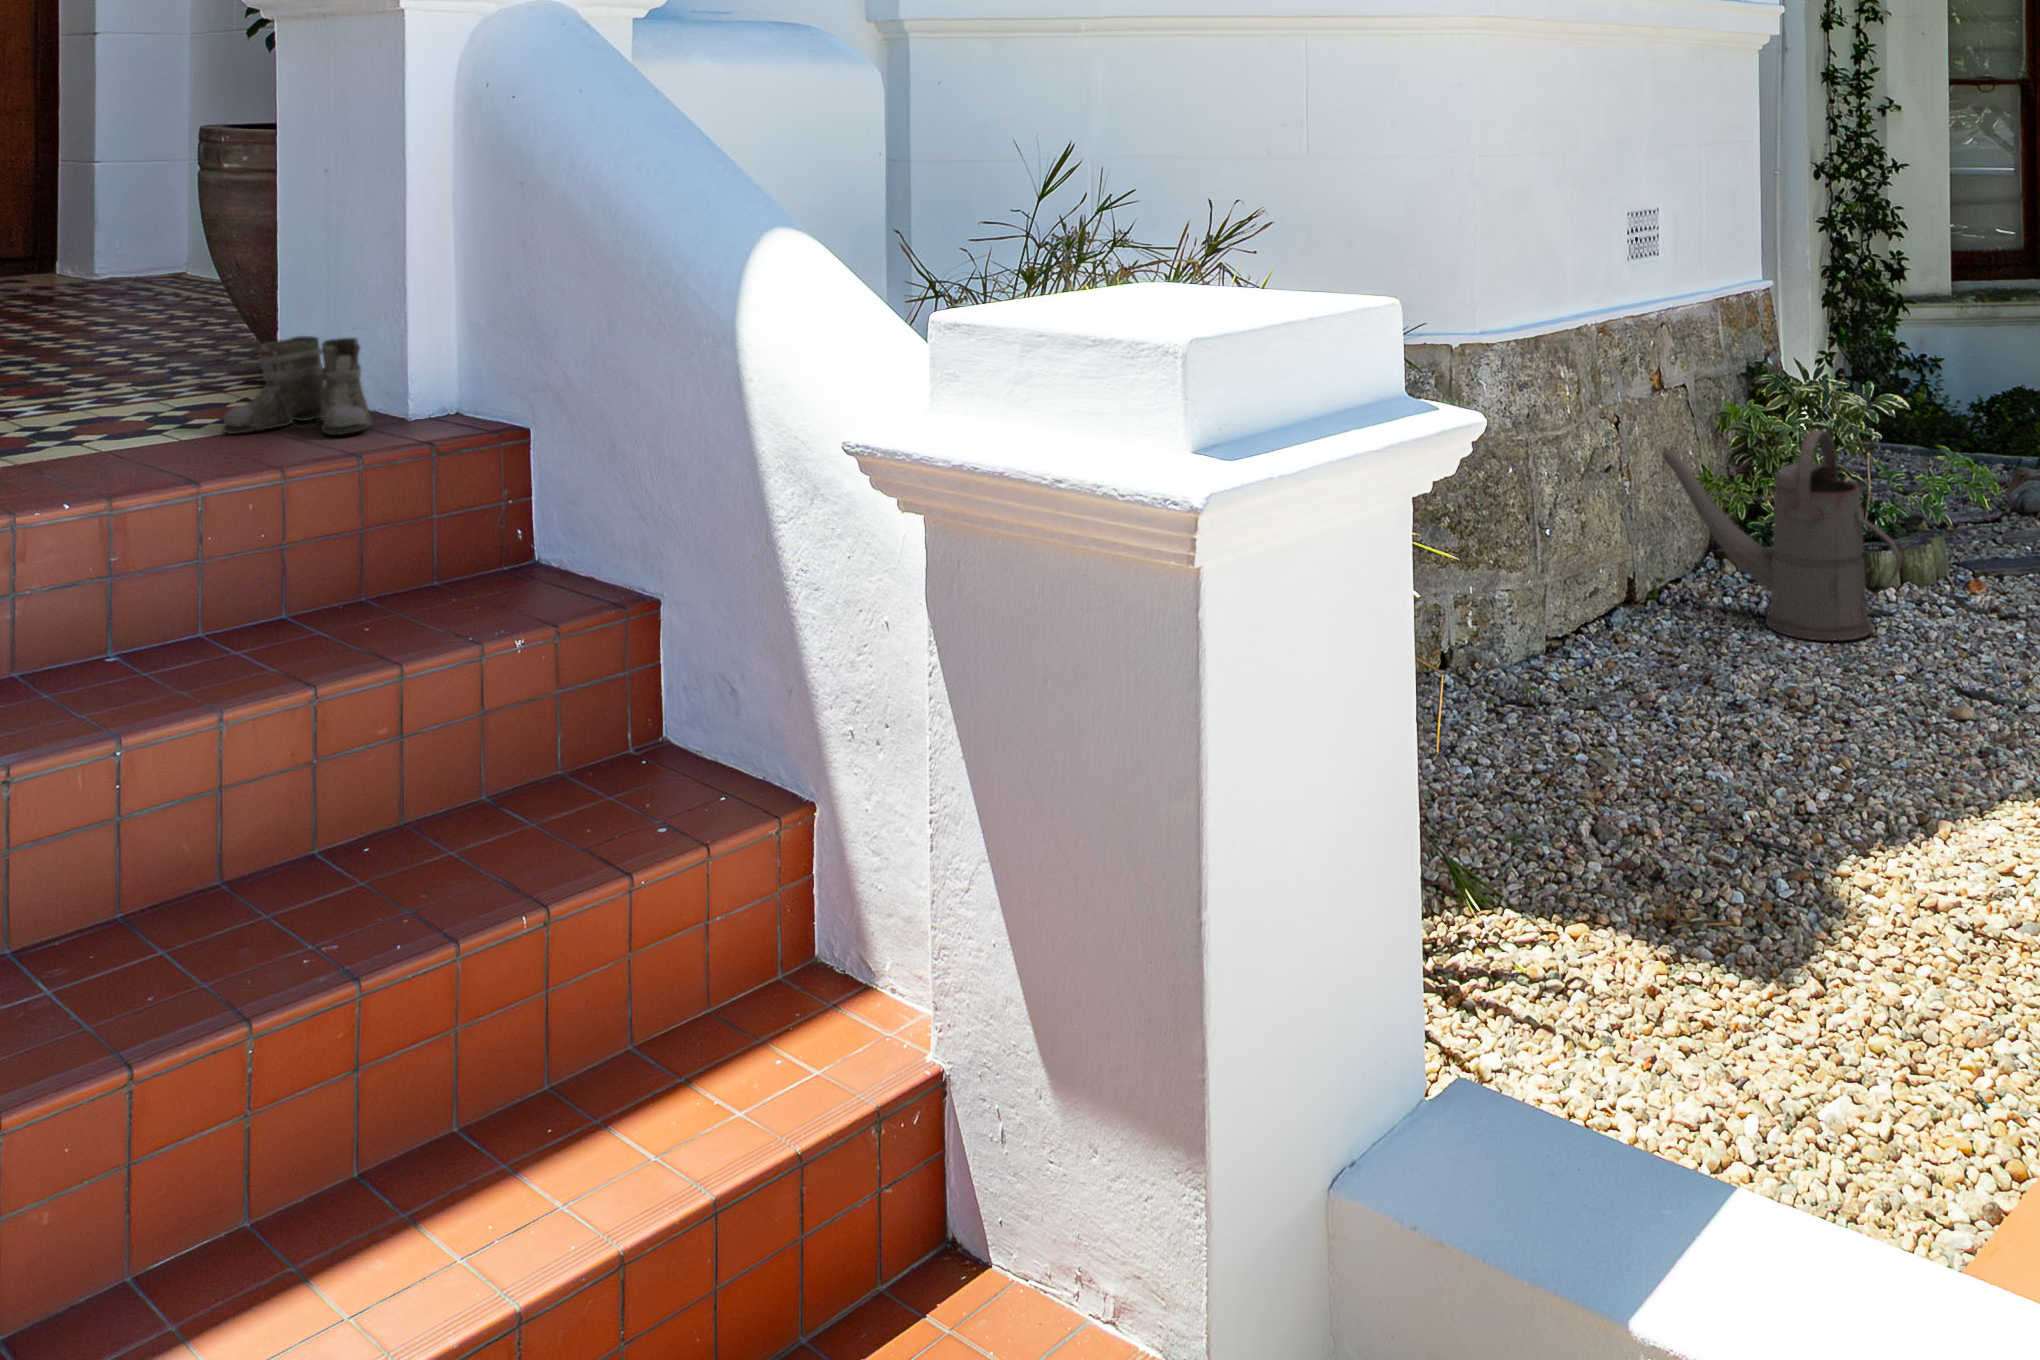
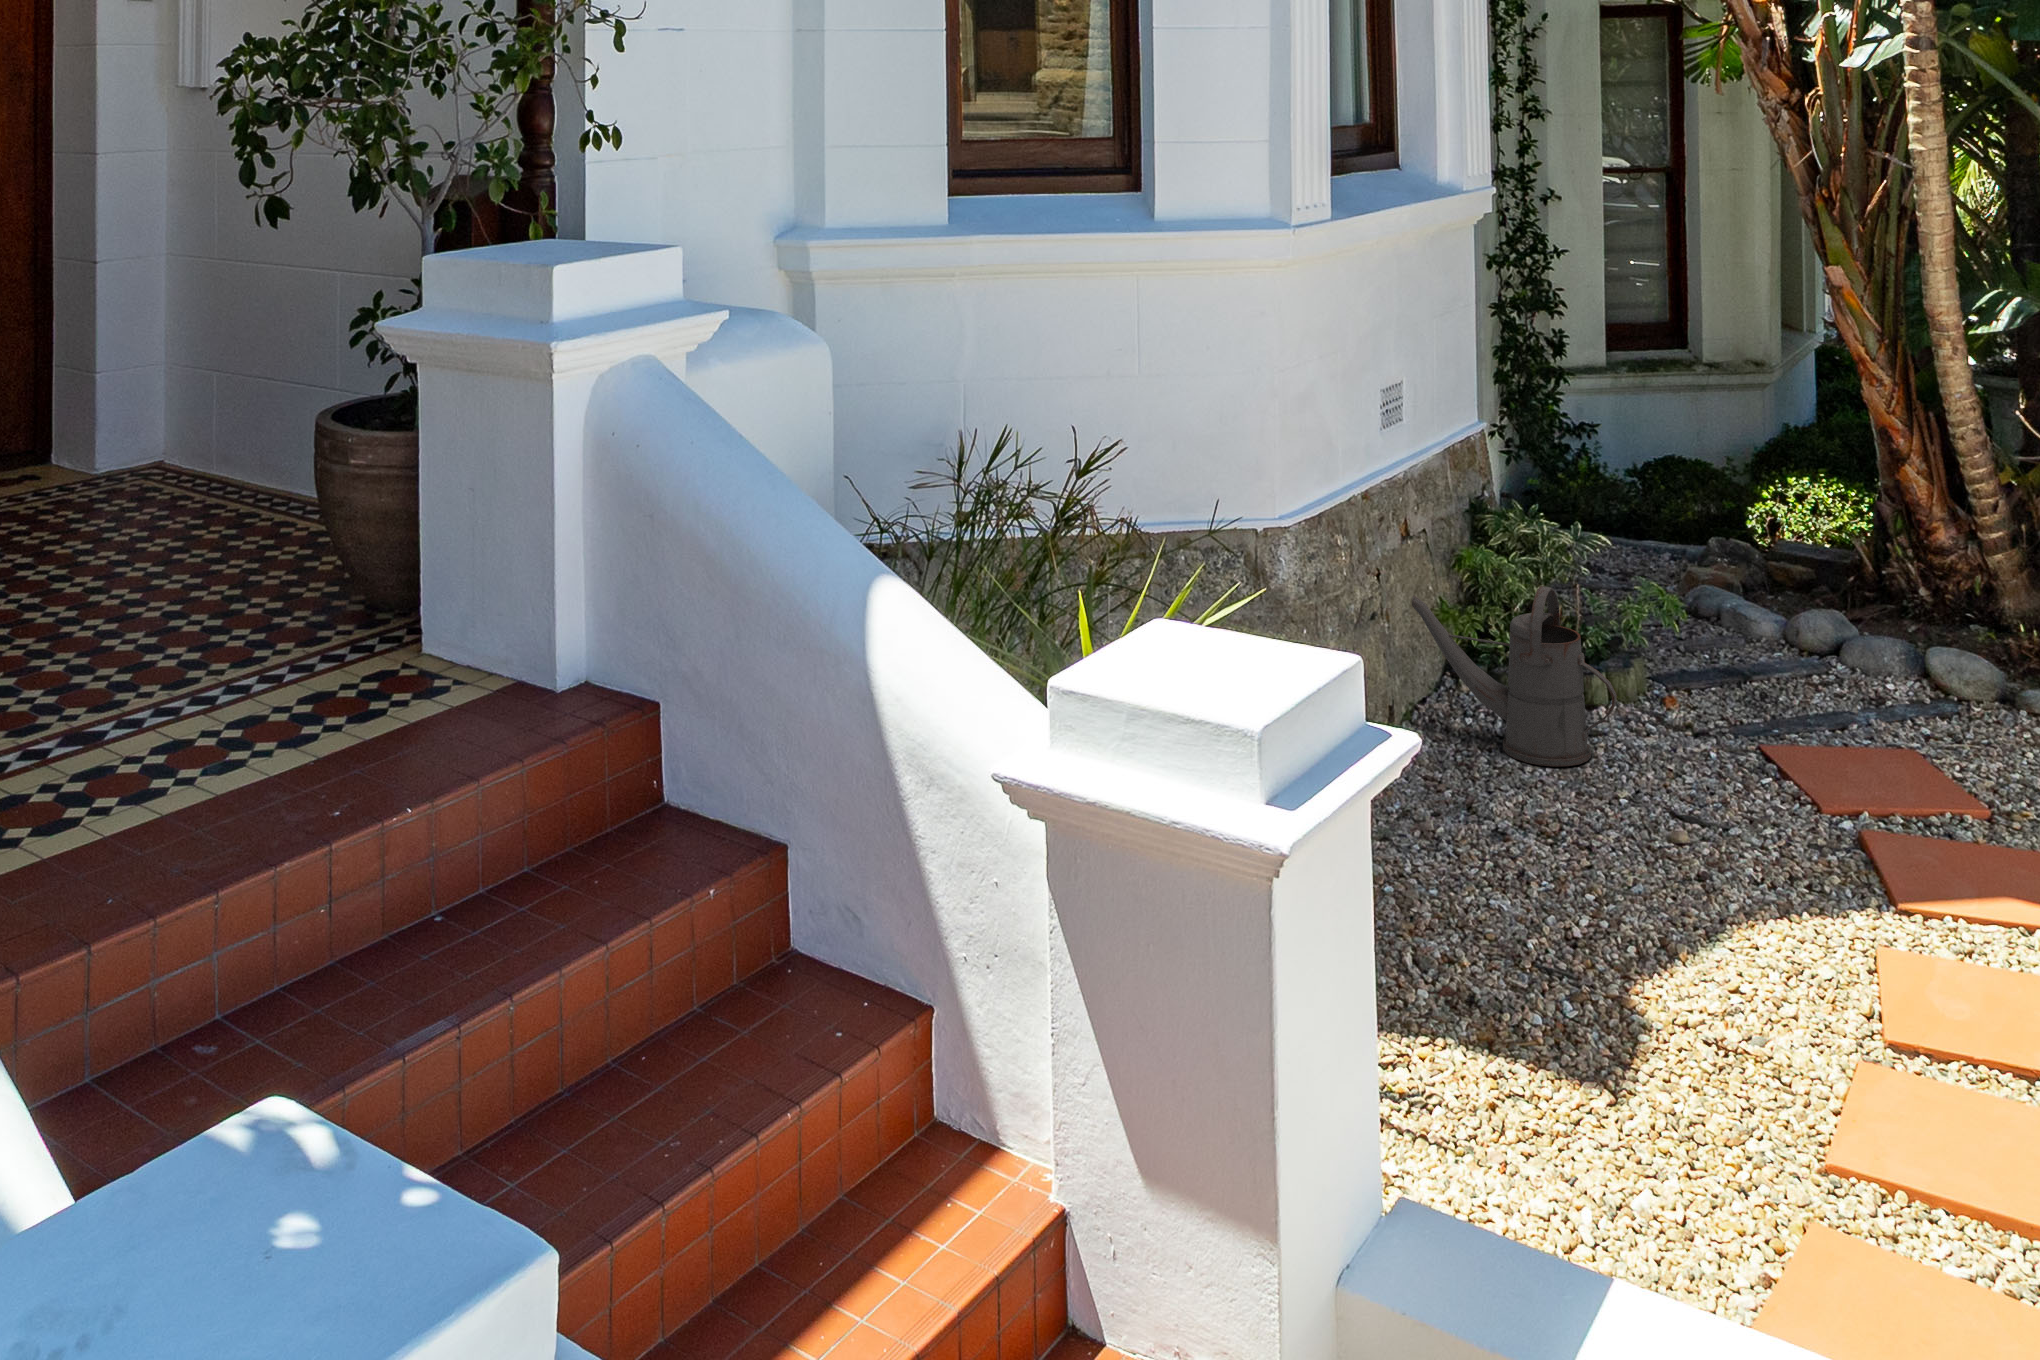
boots: present [223,336,373,435] -> none [423,642,550,730]

